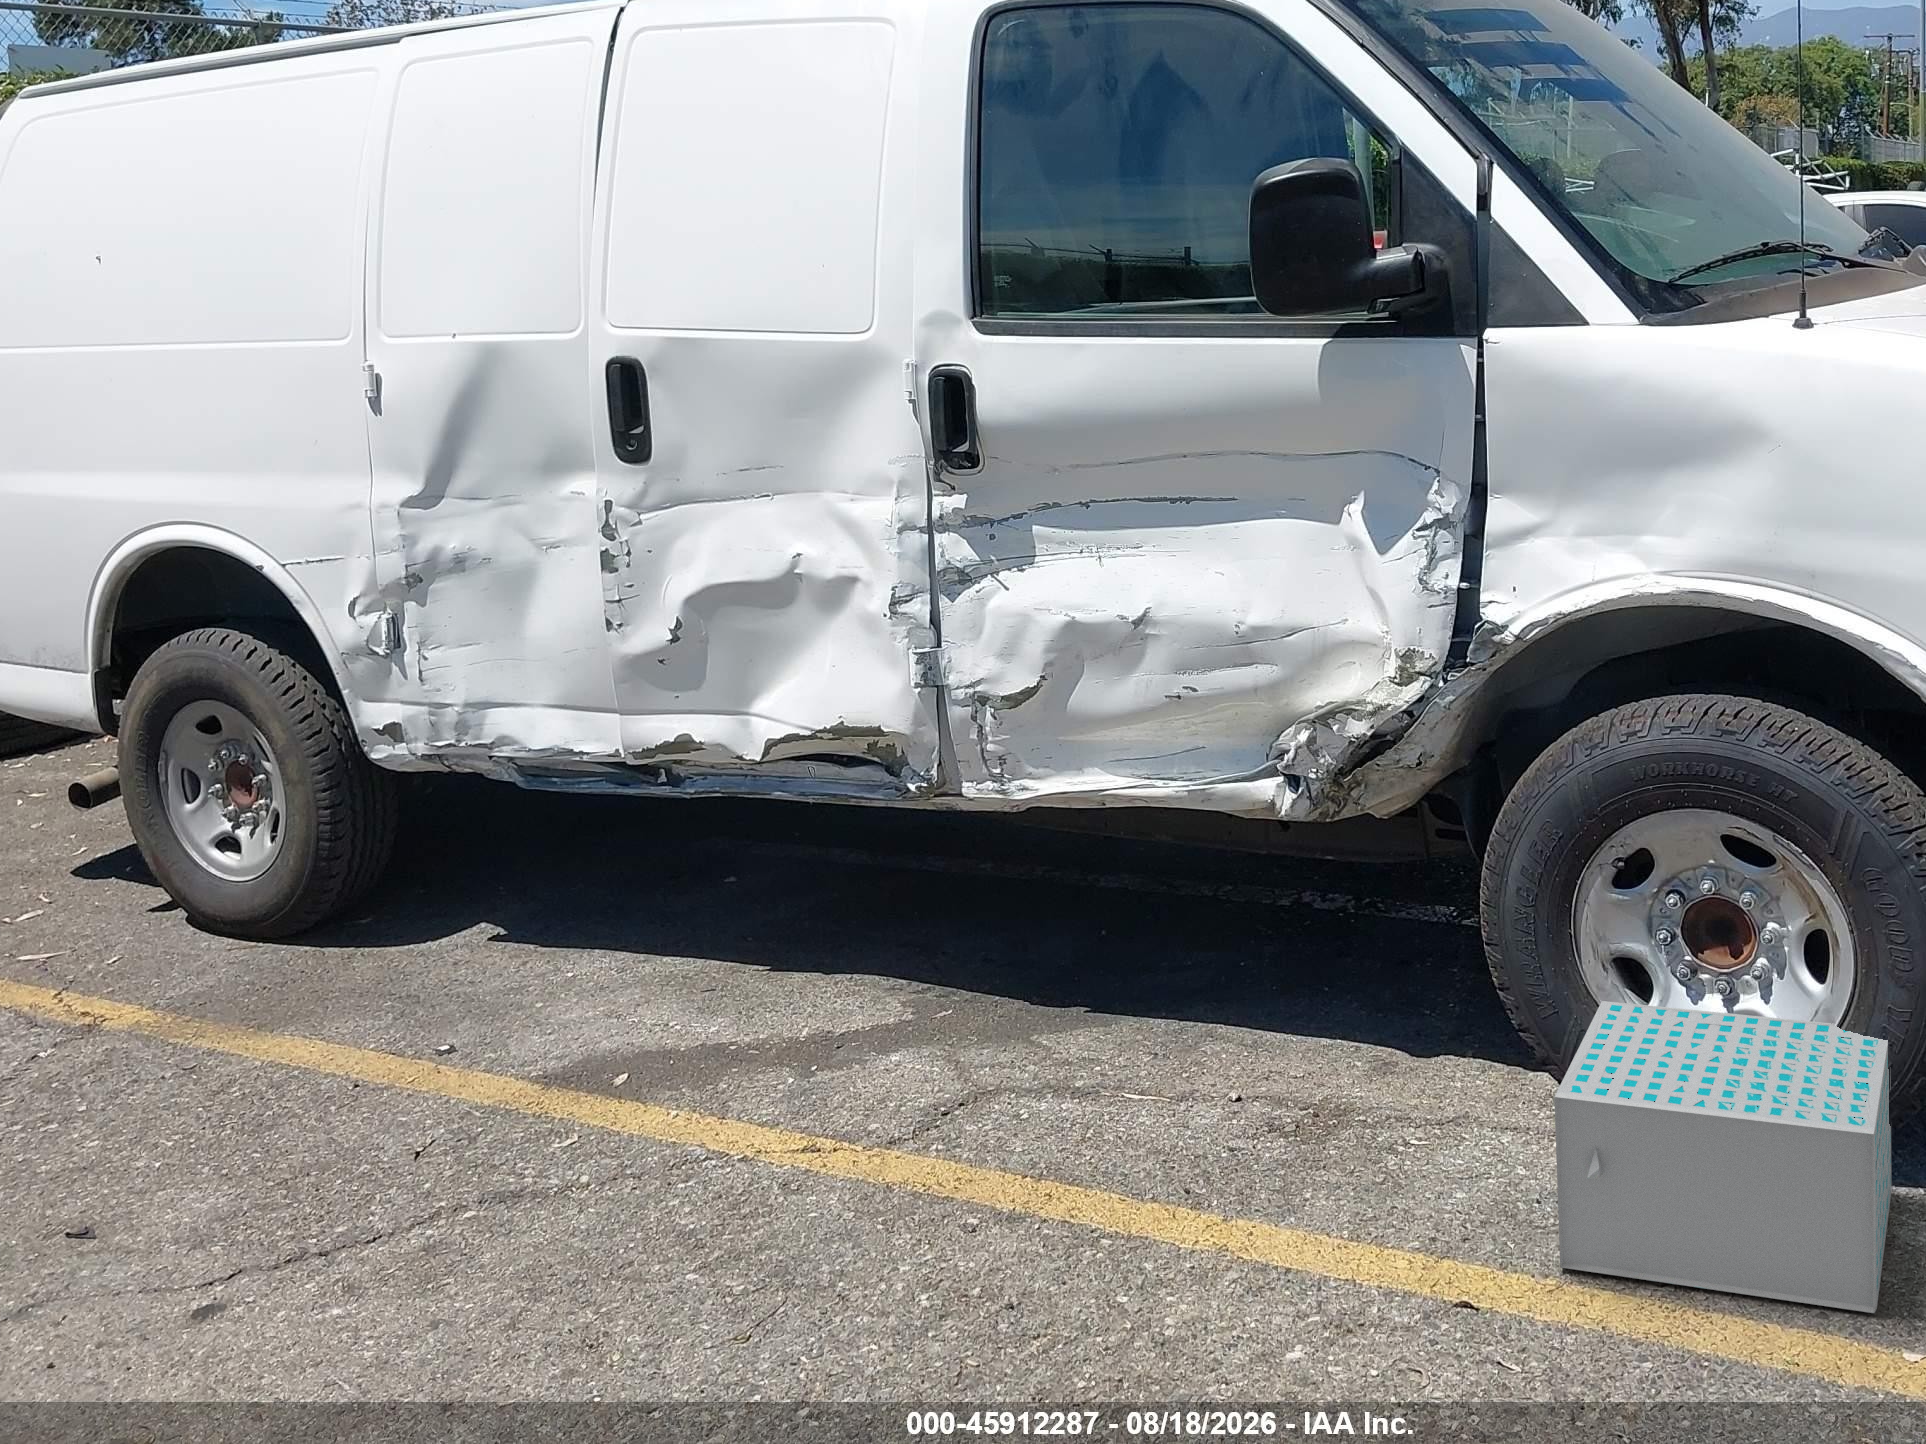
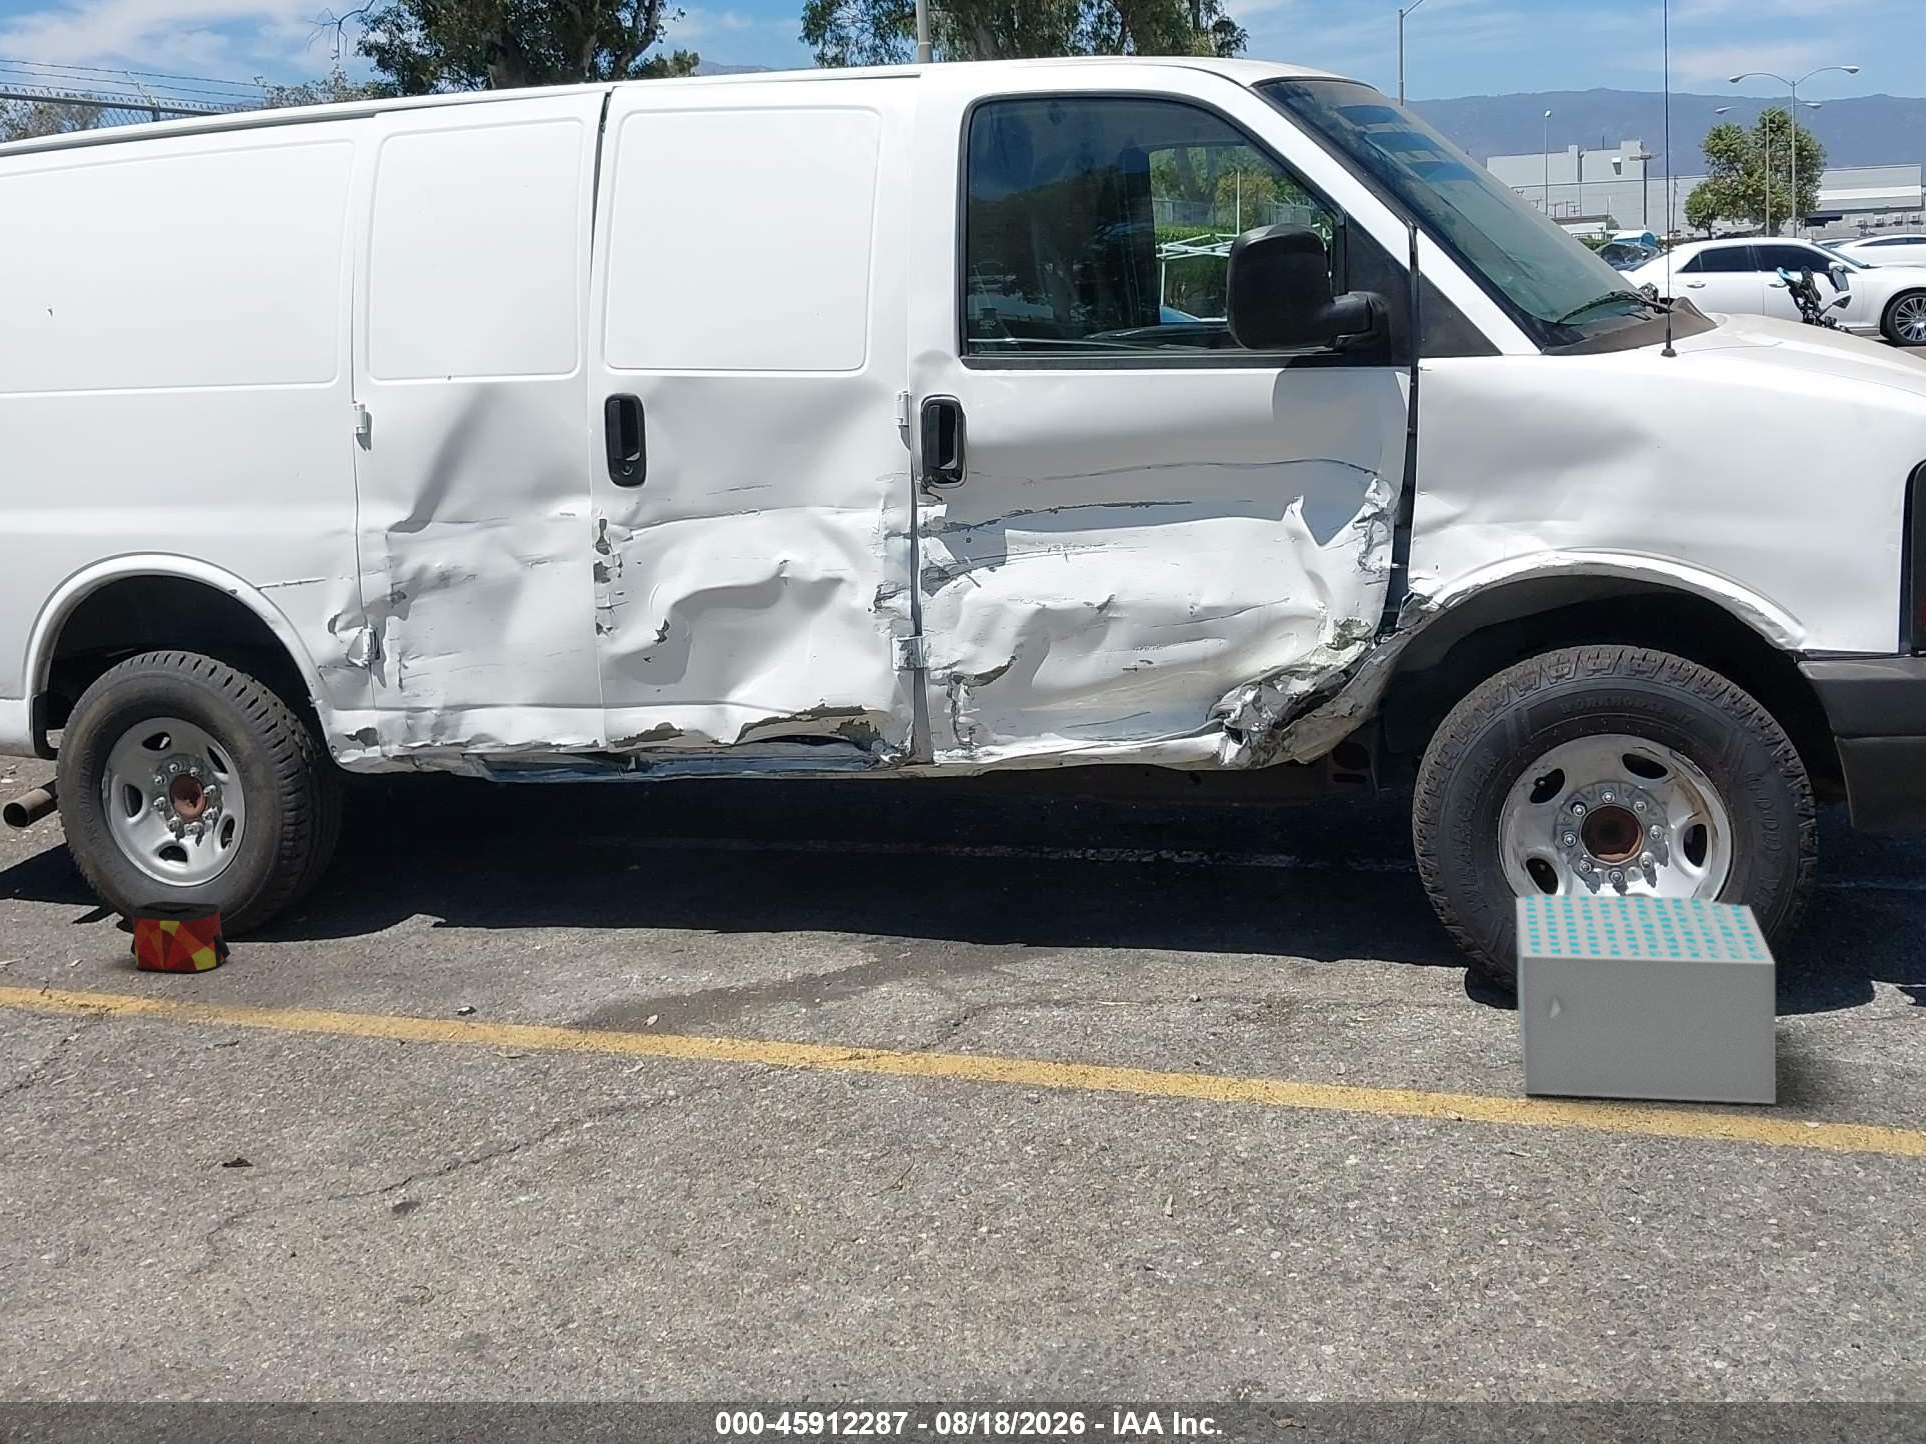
bag: none [169,897,269,978] -> present [131,901,230,973]

